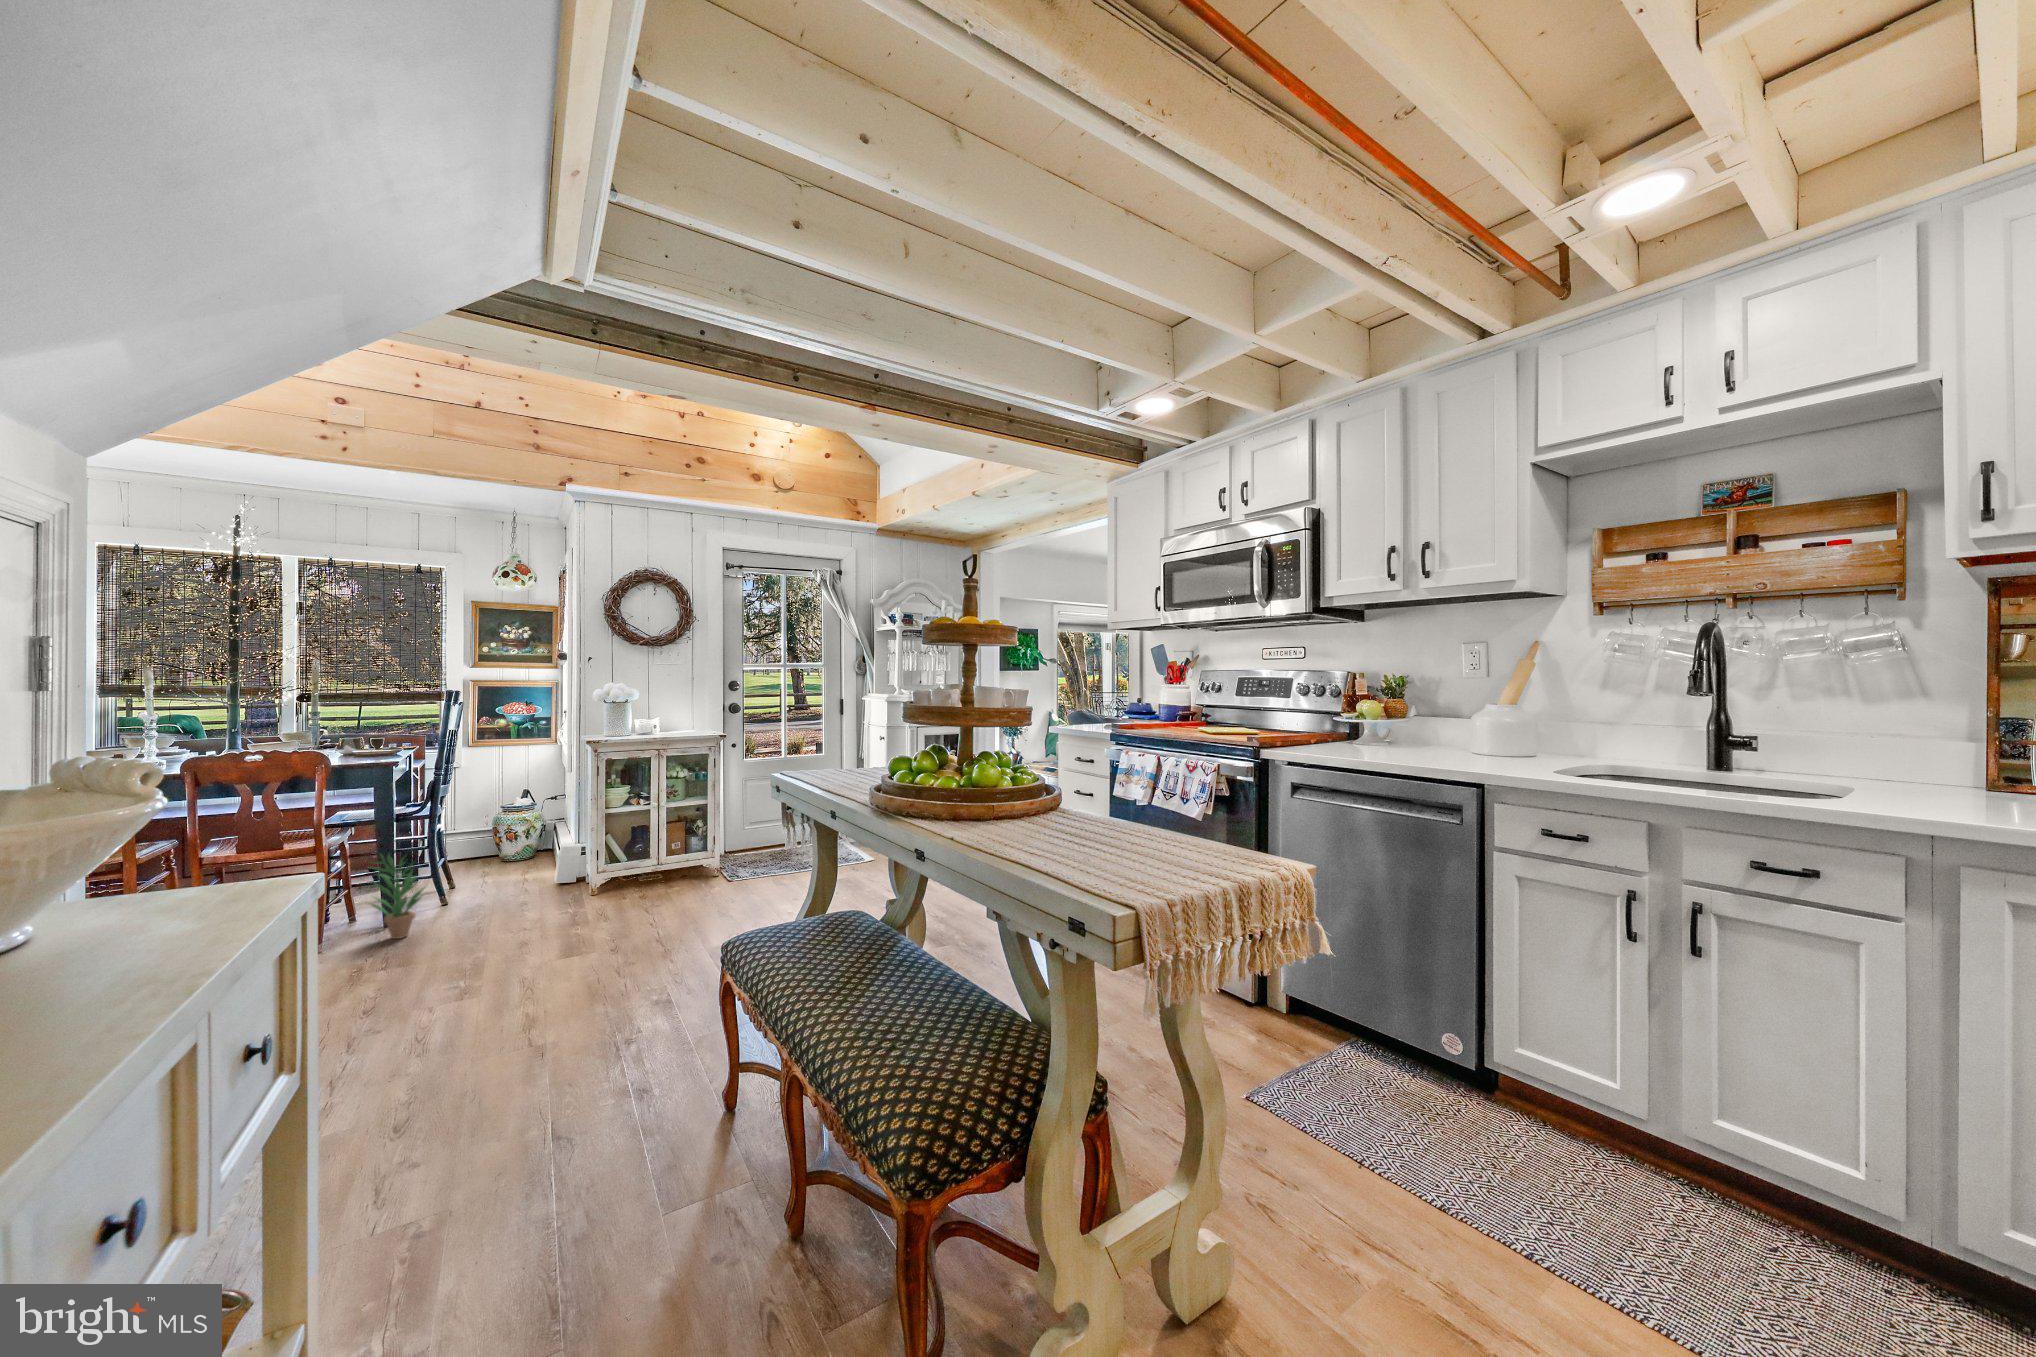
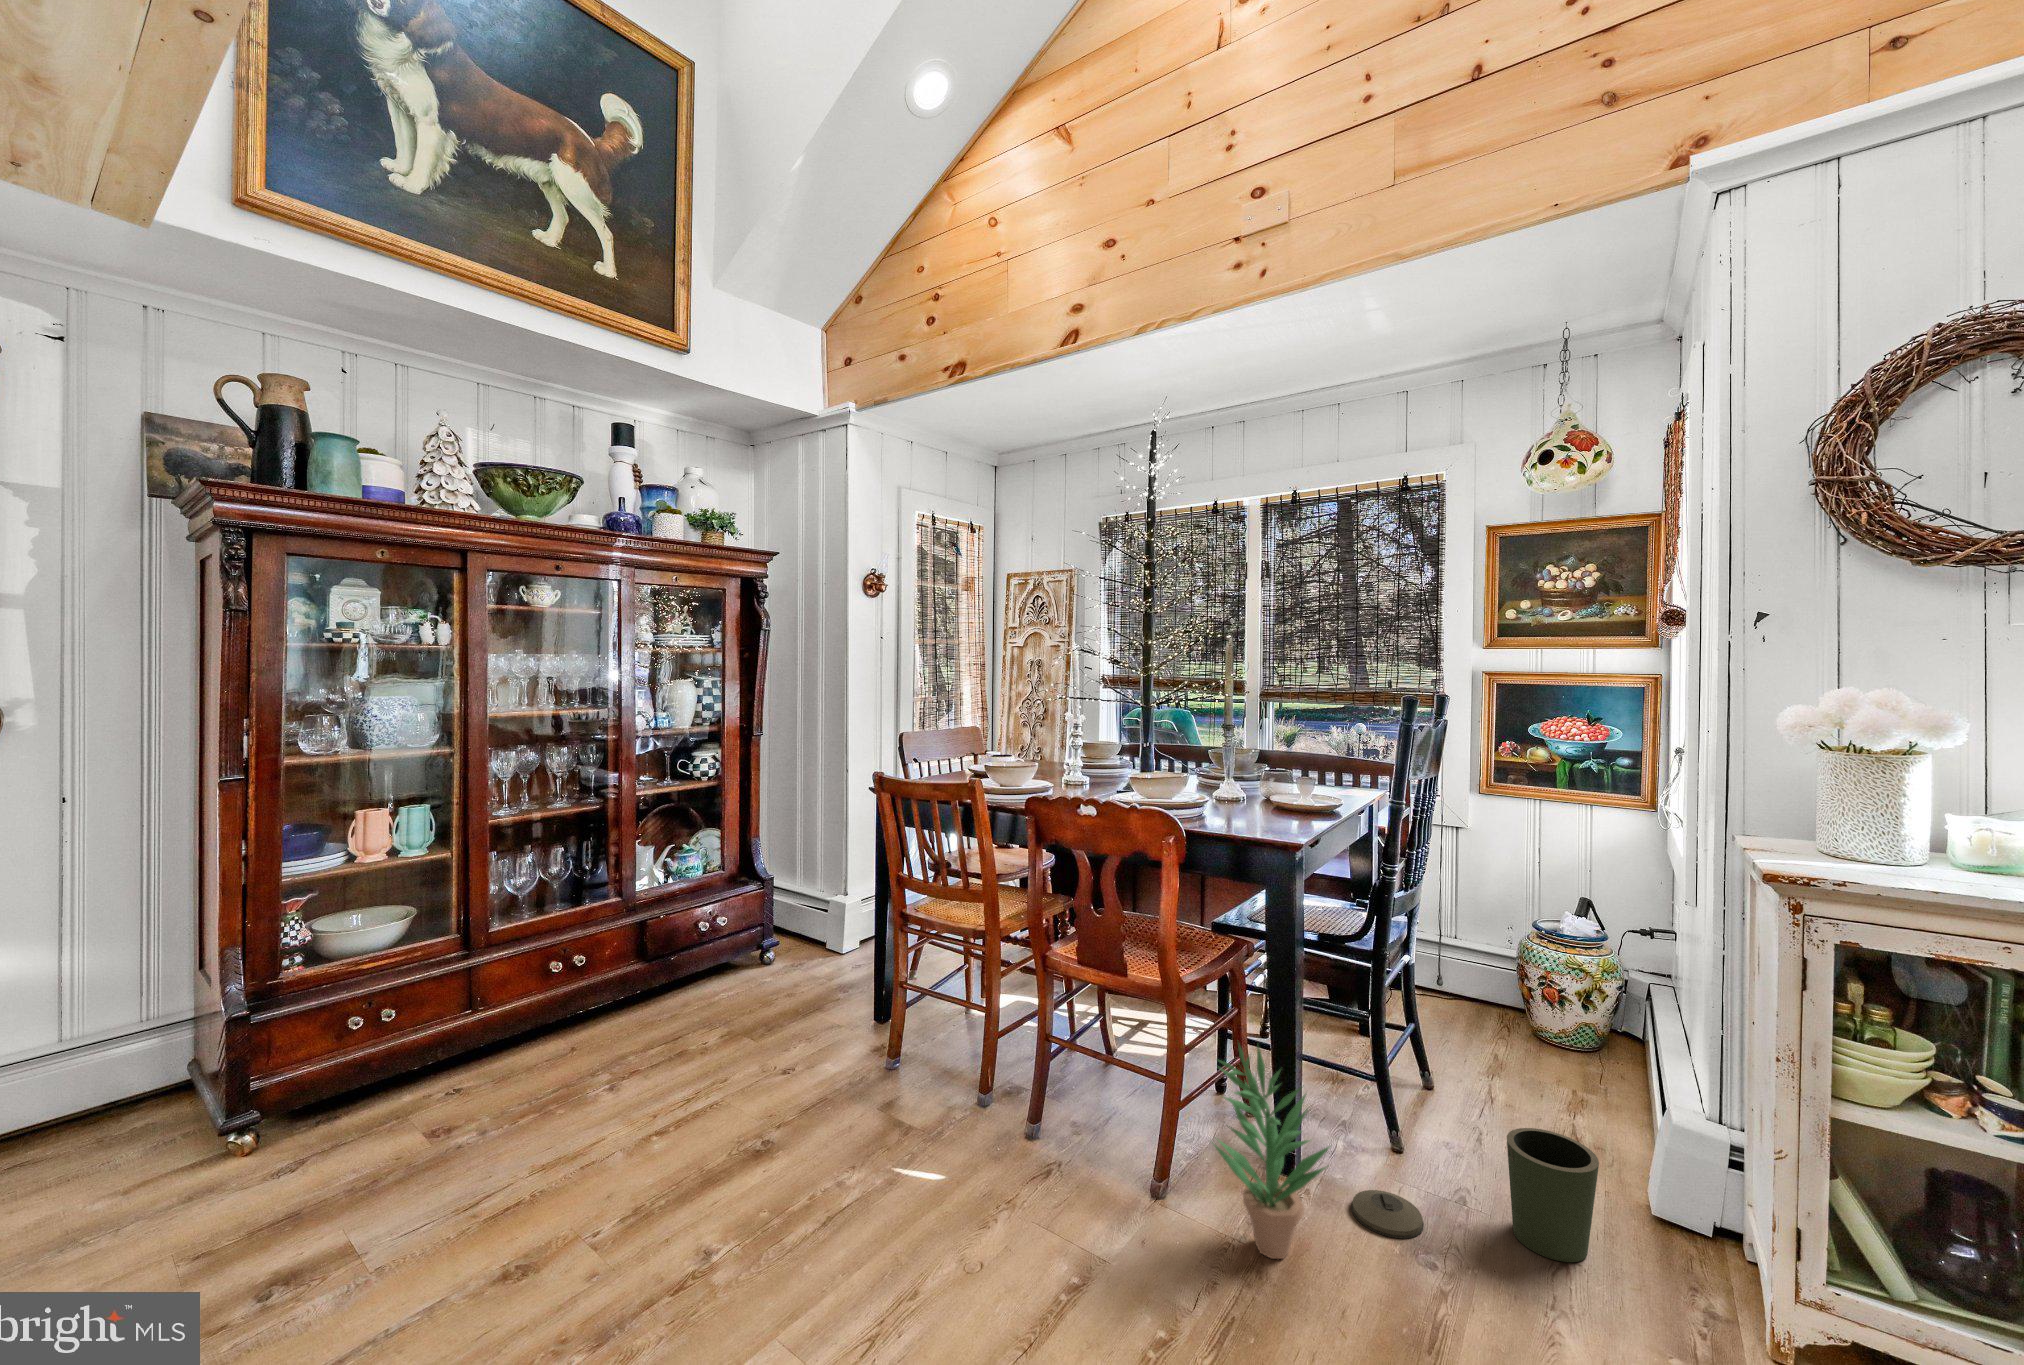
trash can: none [431,863,535,921] -> present [1351,1128,1599,1262]

